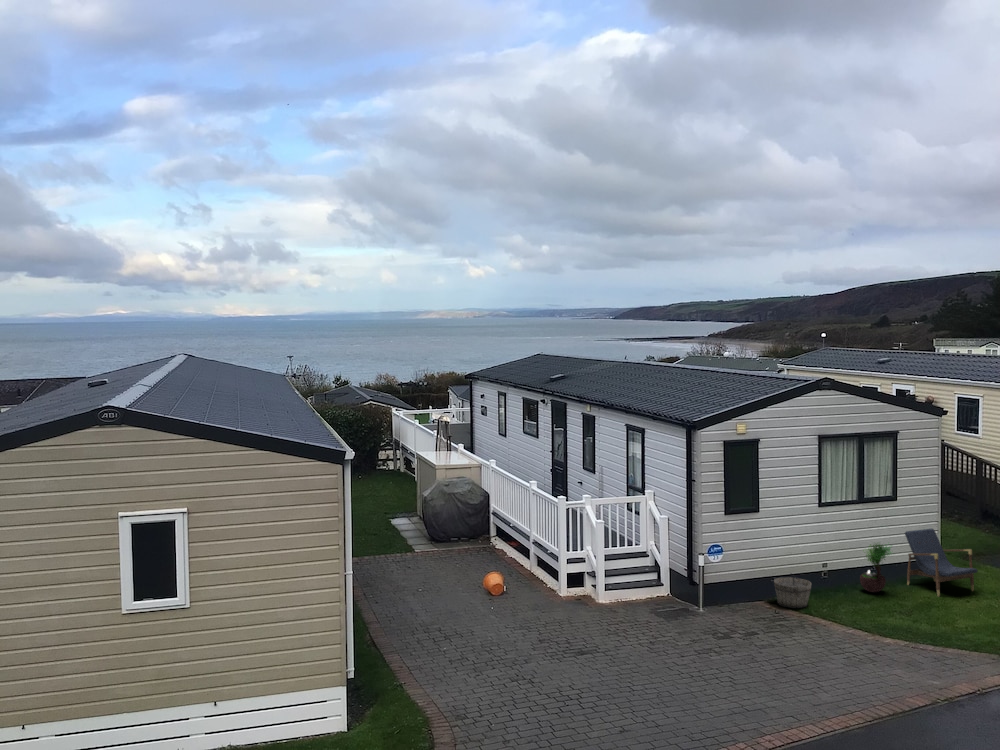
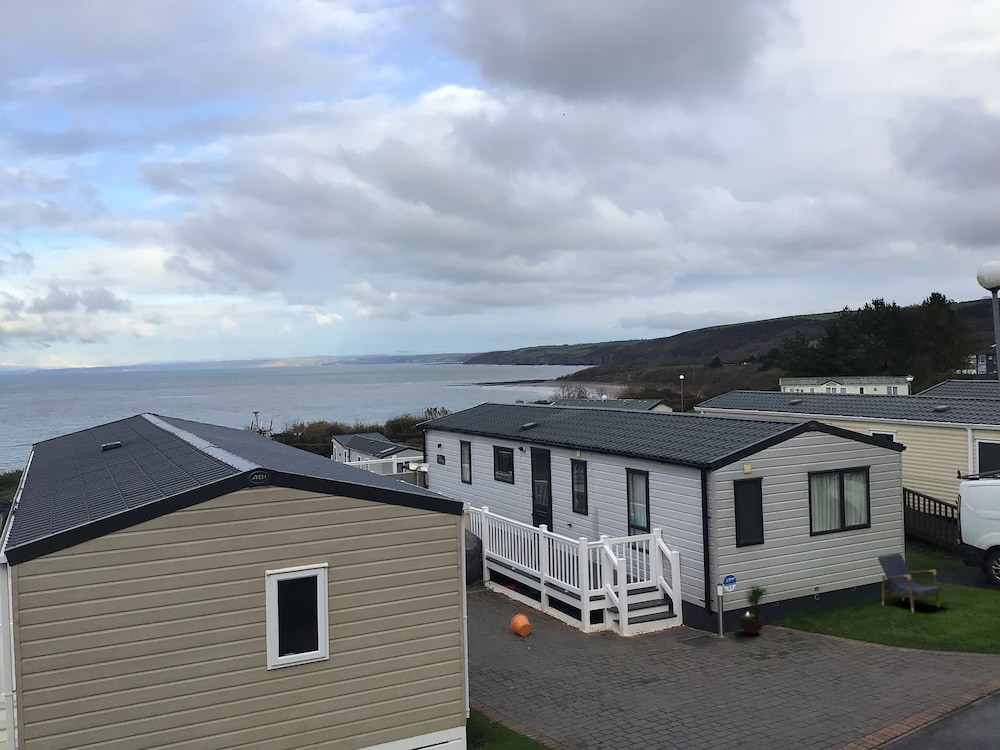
potted tree: present [860,544,891,592] -> present [740,586,767,634]
wooden bucket: present [774,575,811,608] -> none [777,599,811,630]

